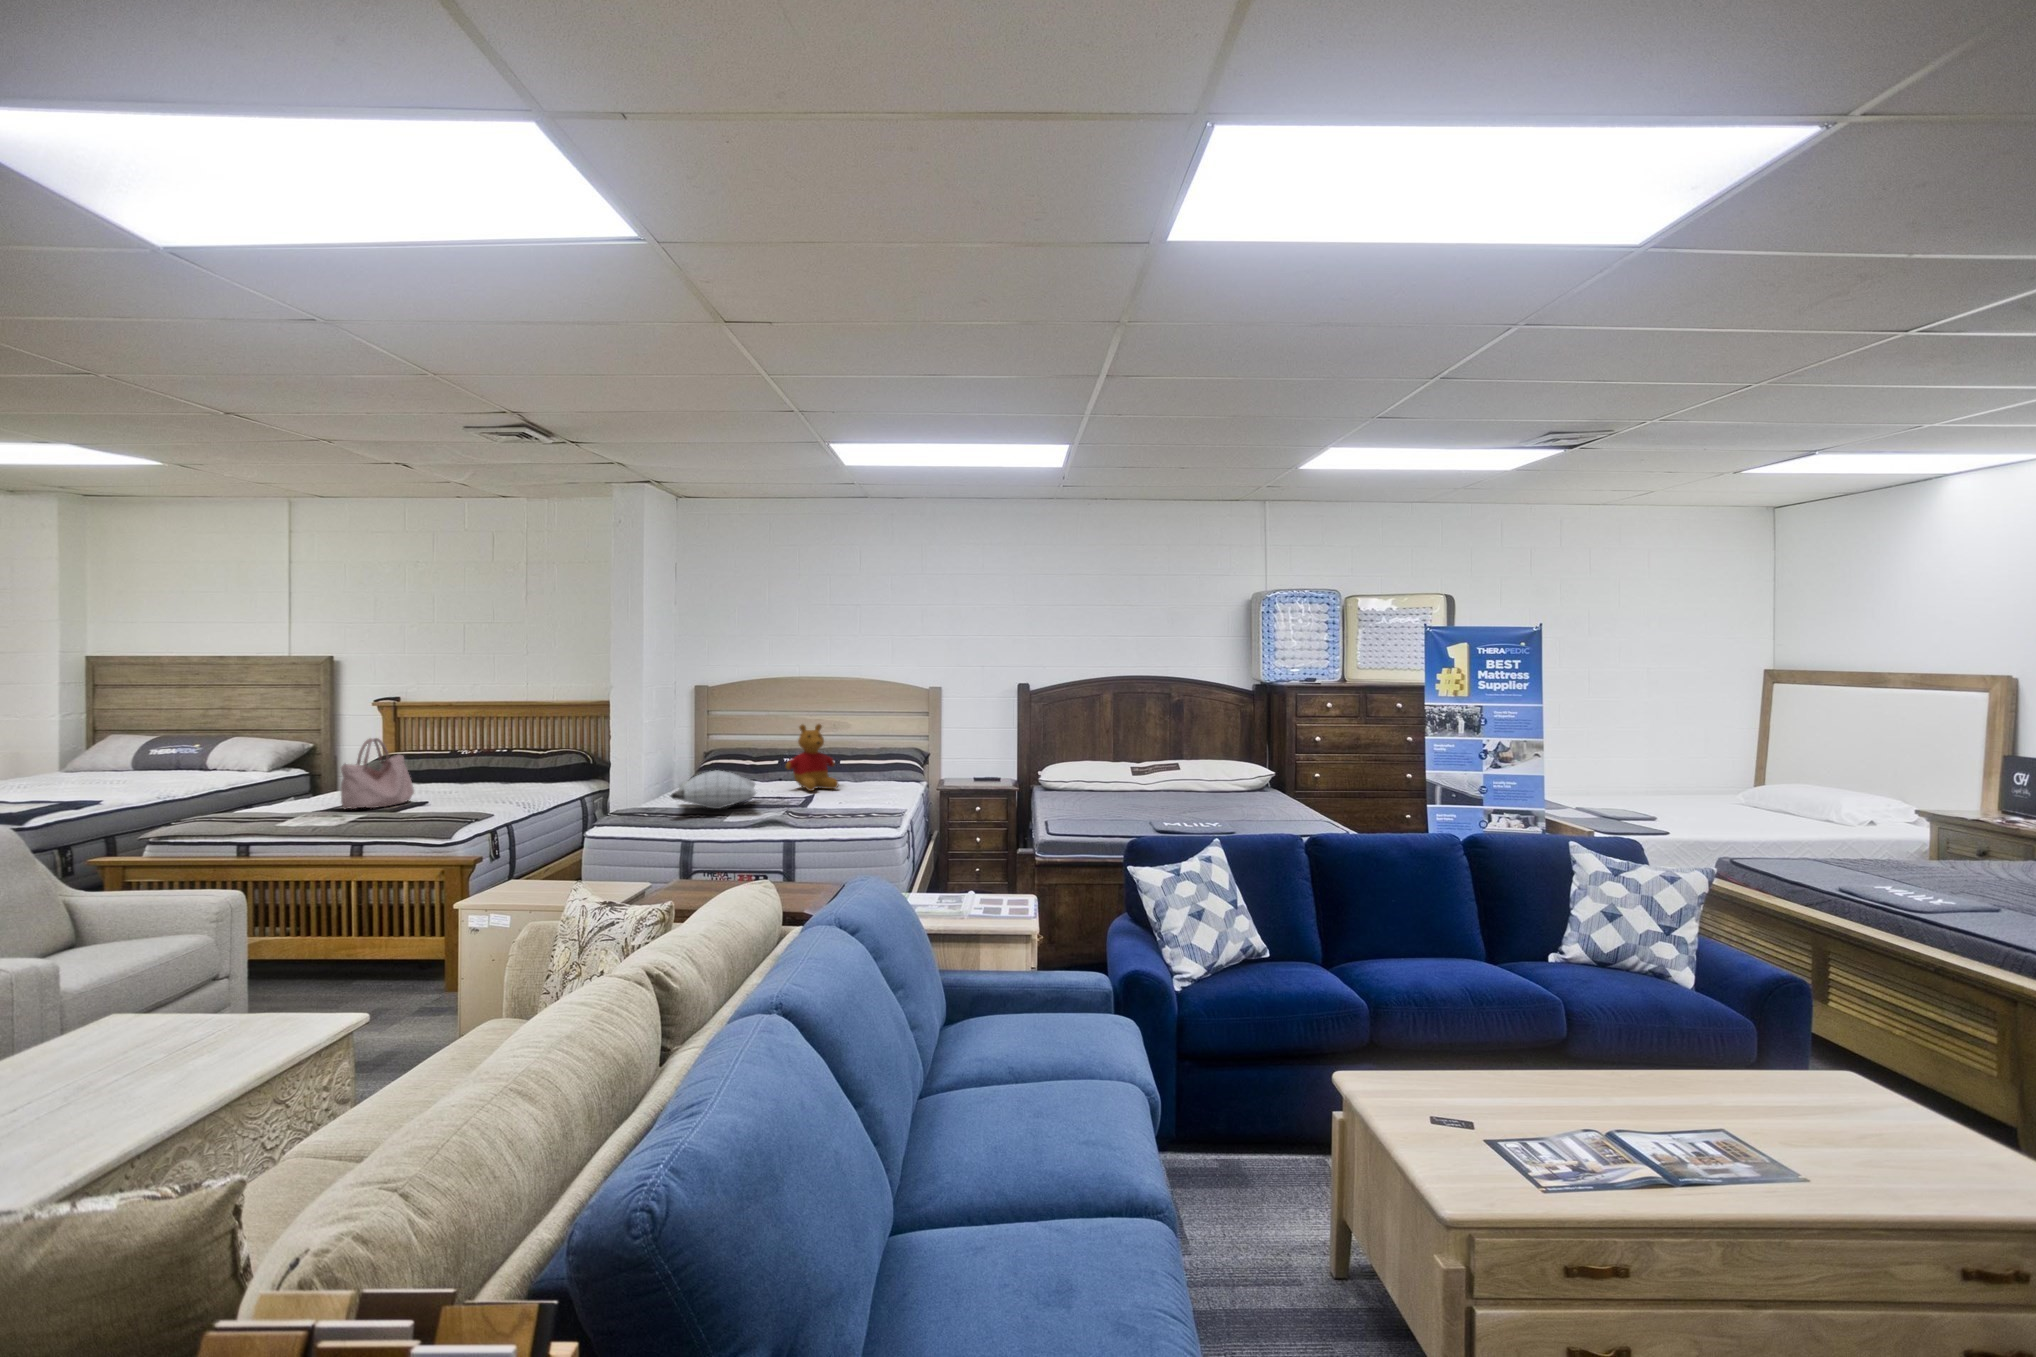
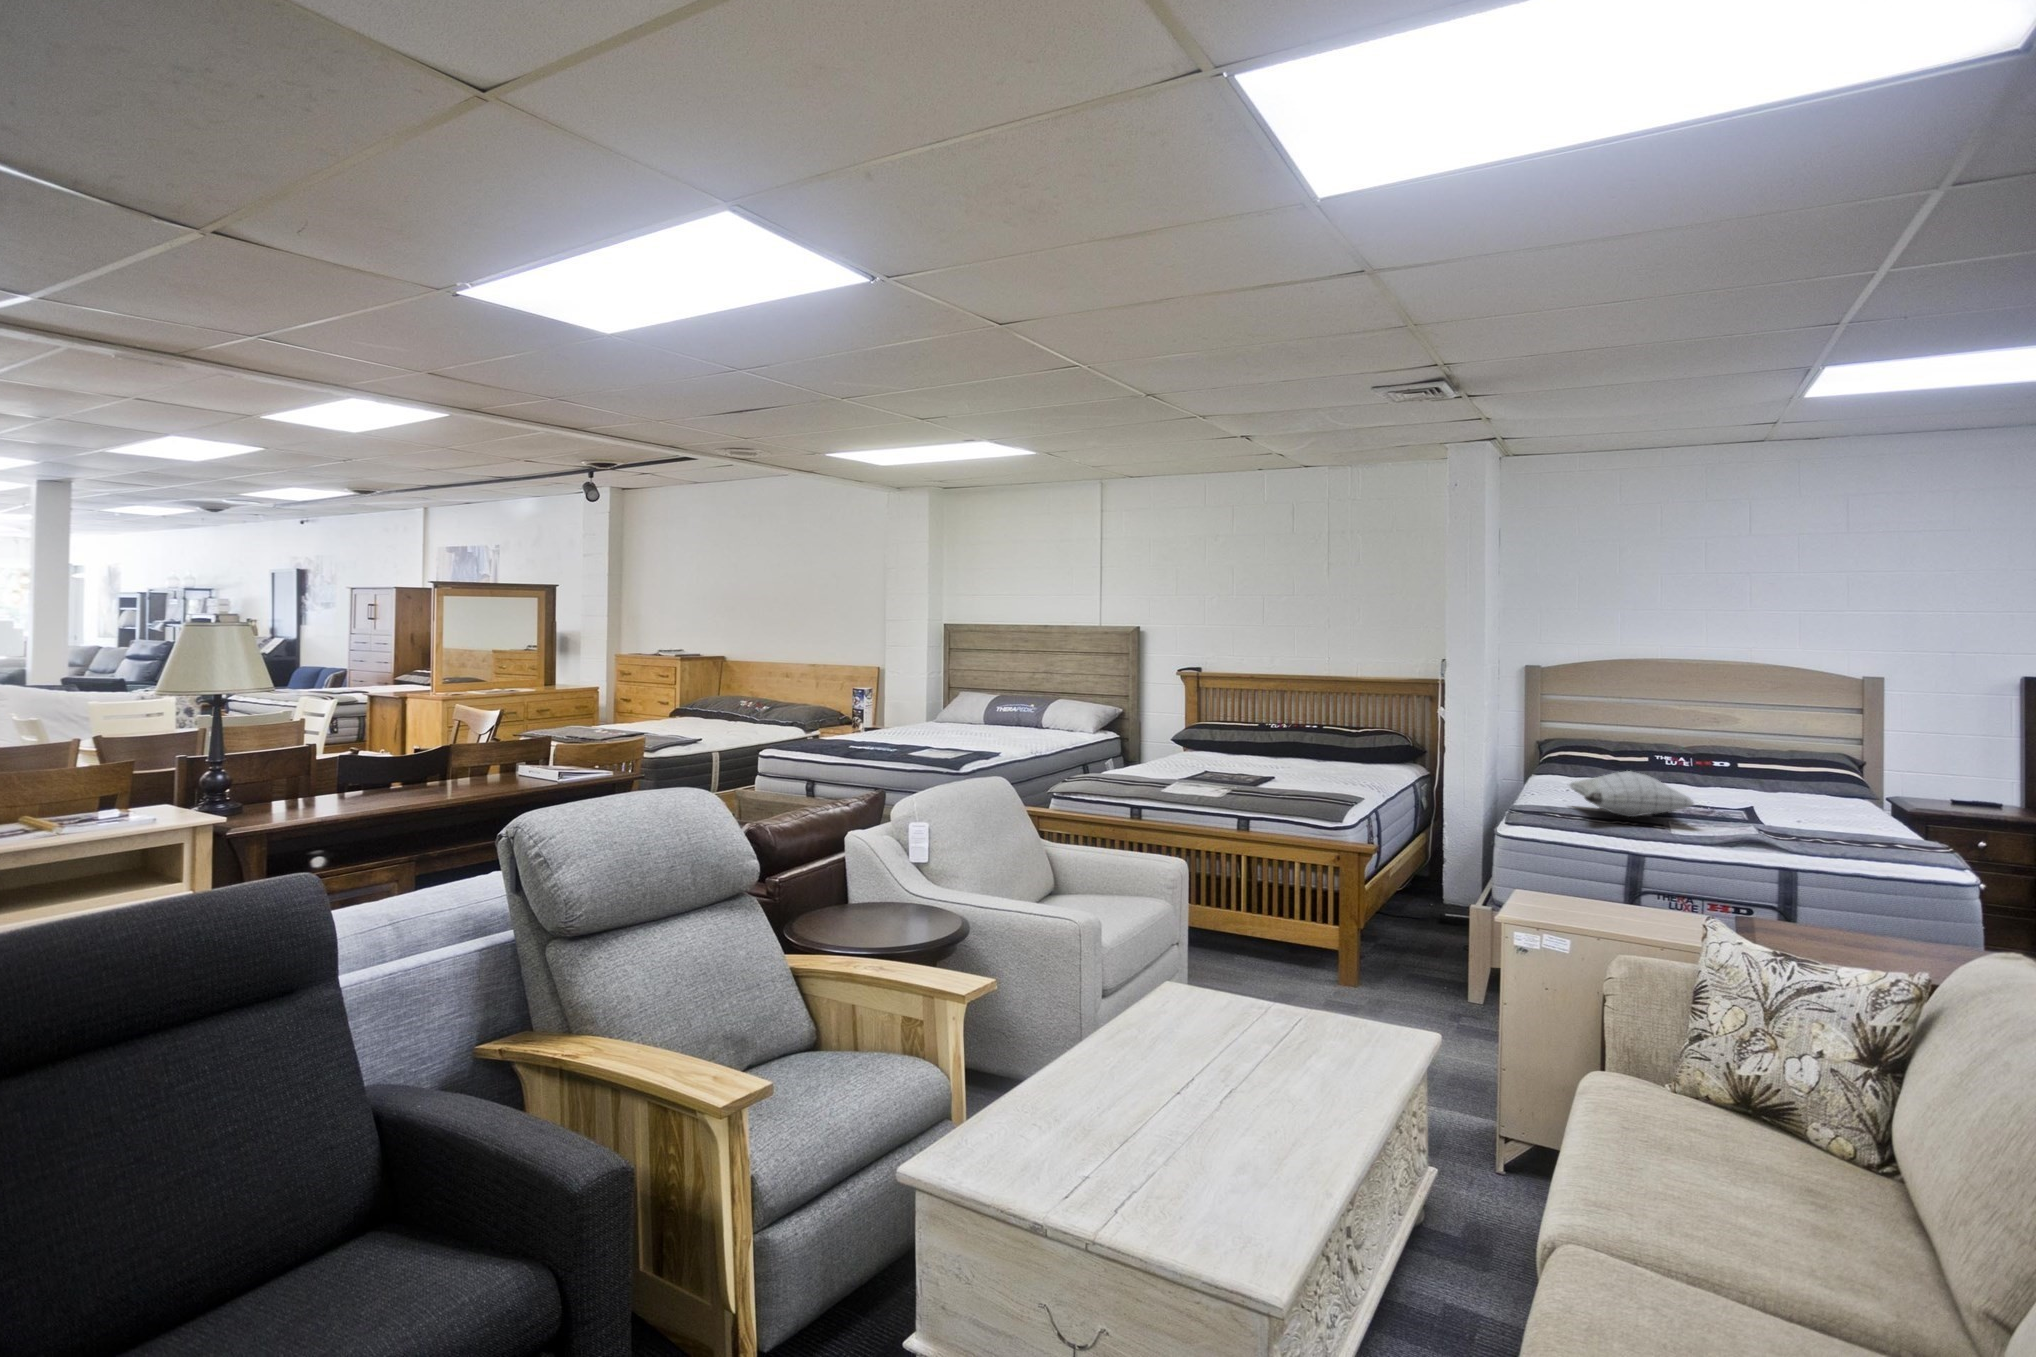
stuffed bear: present [786,724,839,791] -> none [1688,718,1765,802]
handbag: present [341,738,414,809] -> none [1200,712,1254,781]

